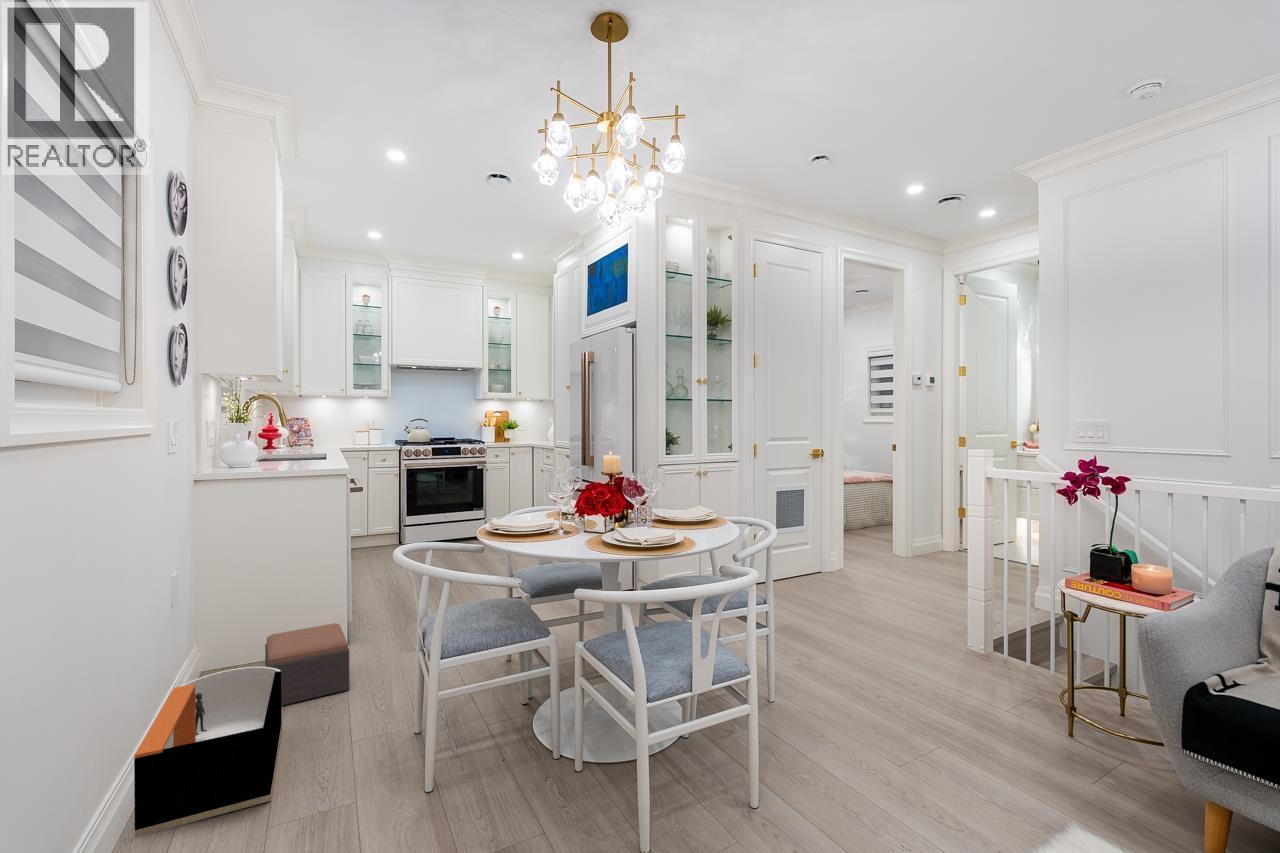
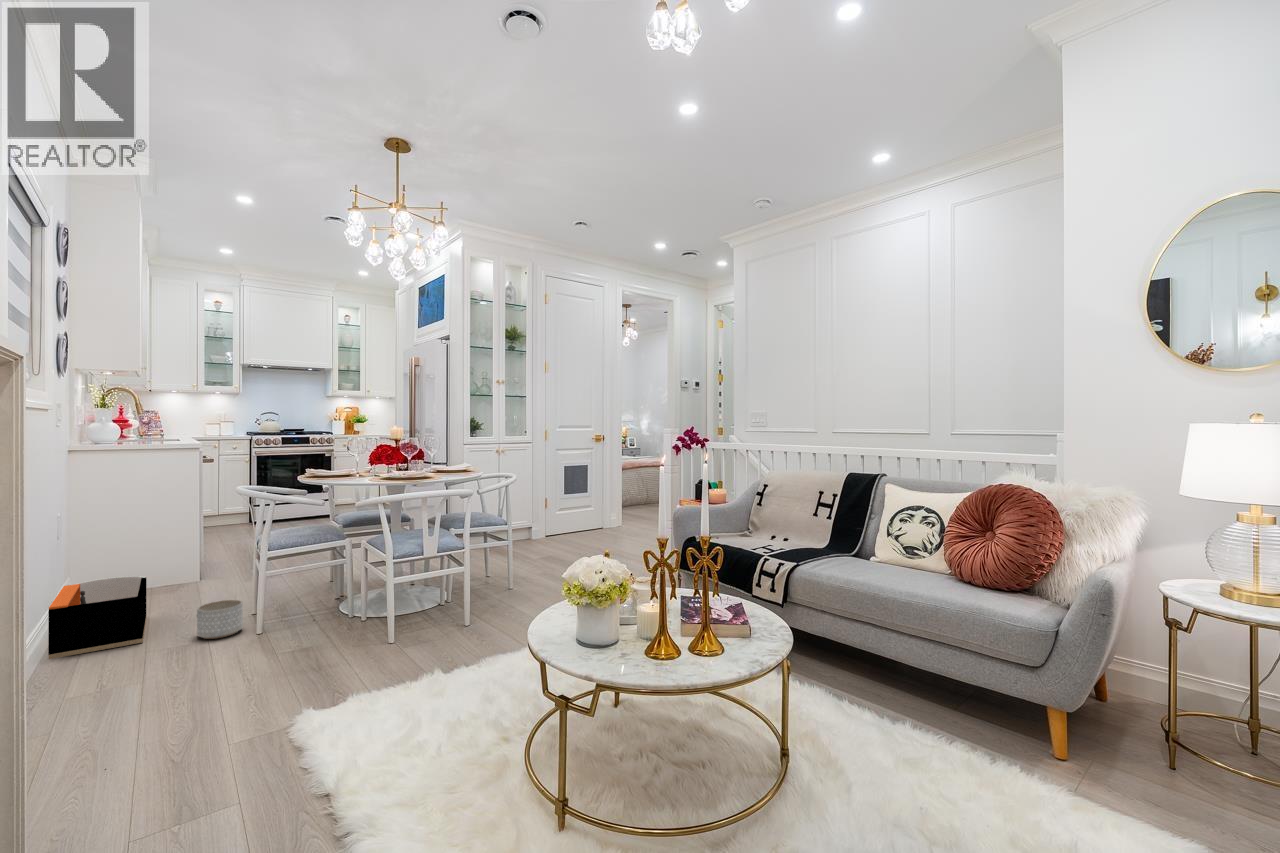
footstool: present [265,623,349,706] -> none [130,557,199,610]
planter: none [346,726,411,801] -> present [197,600,243,639]

